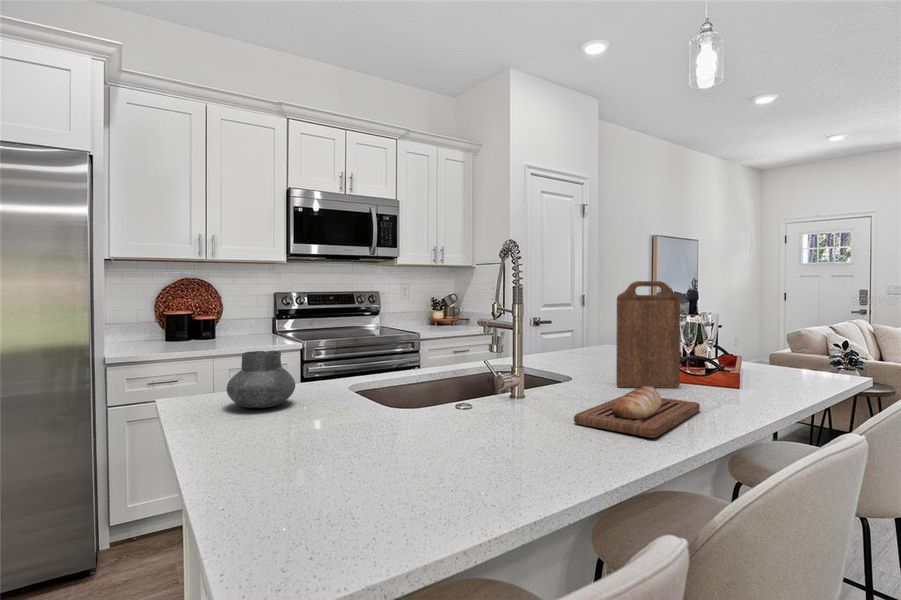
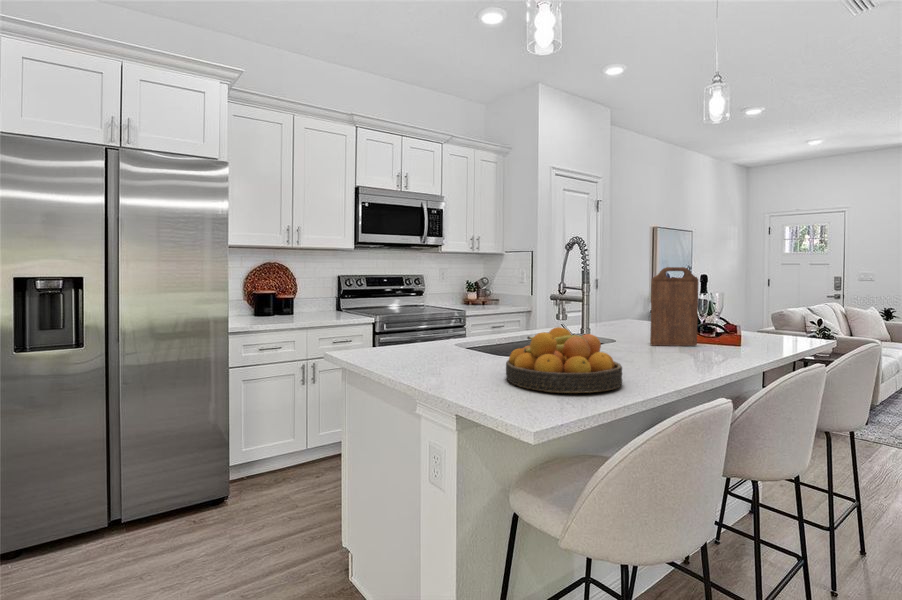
vase: present [227,351,295,408] -> none [382,316,428,355]
fruit bowl: none [350,375,532,498] -> present [506,327,622,393]
bread loaf: present [574,386,700,438] -> none [633,341,716,370]

